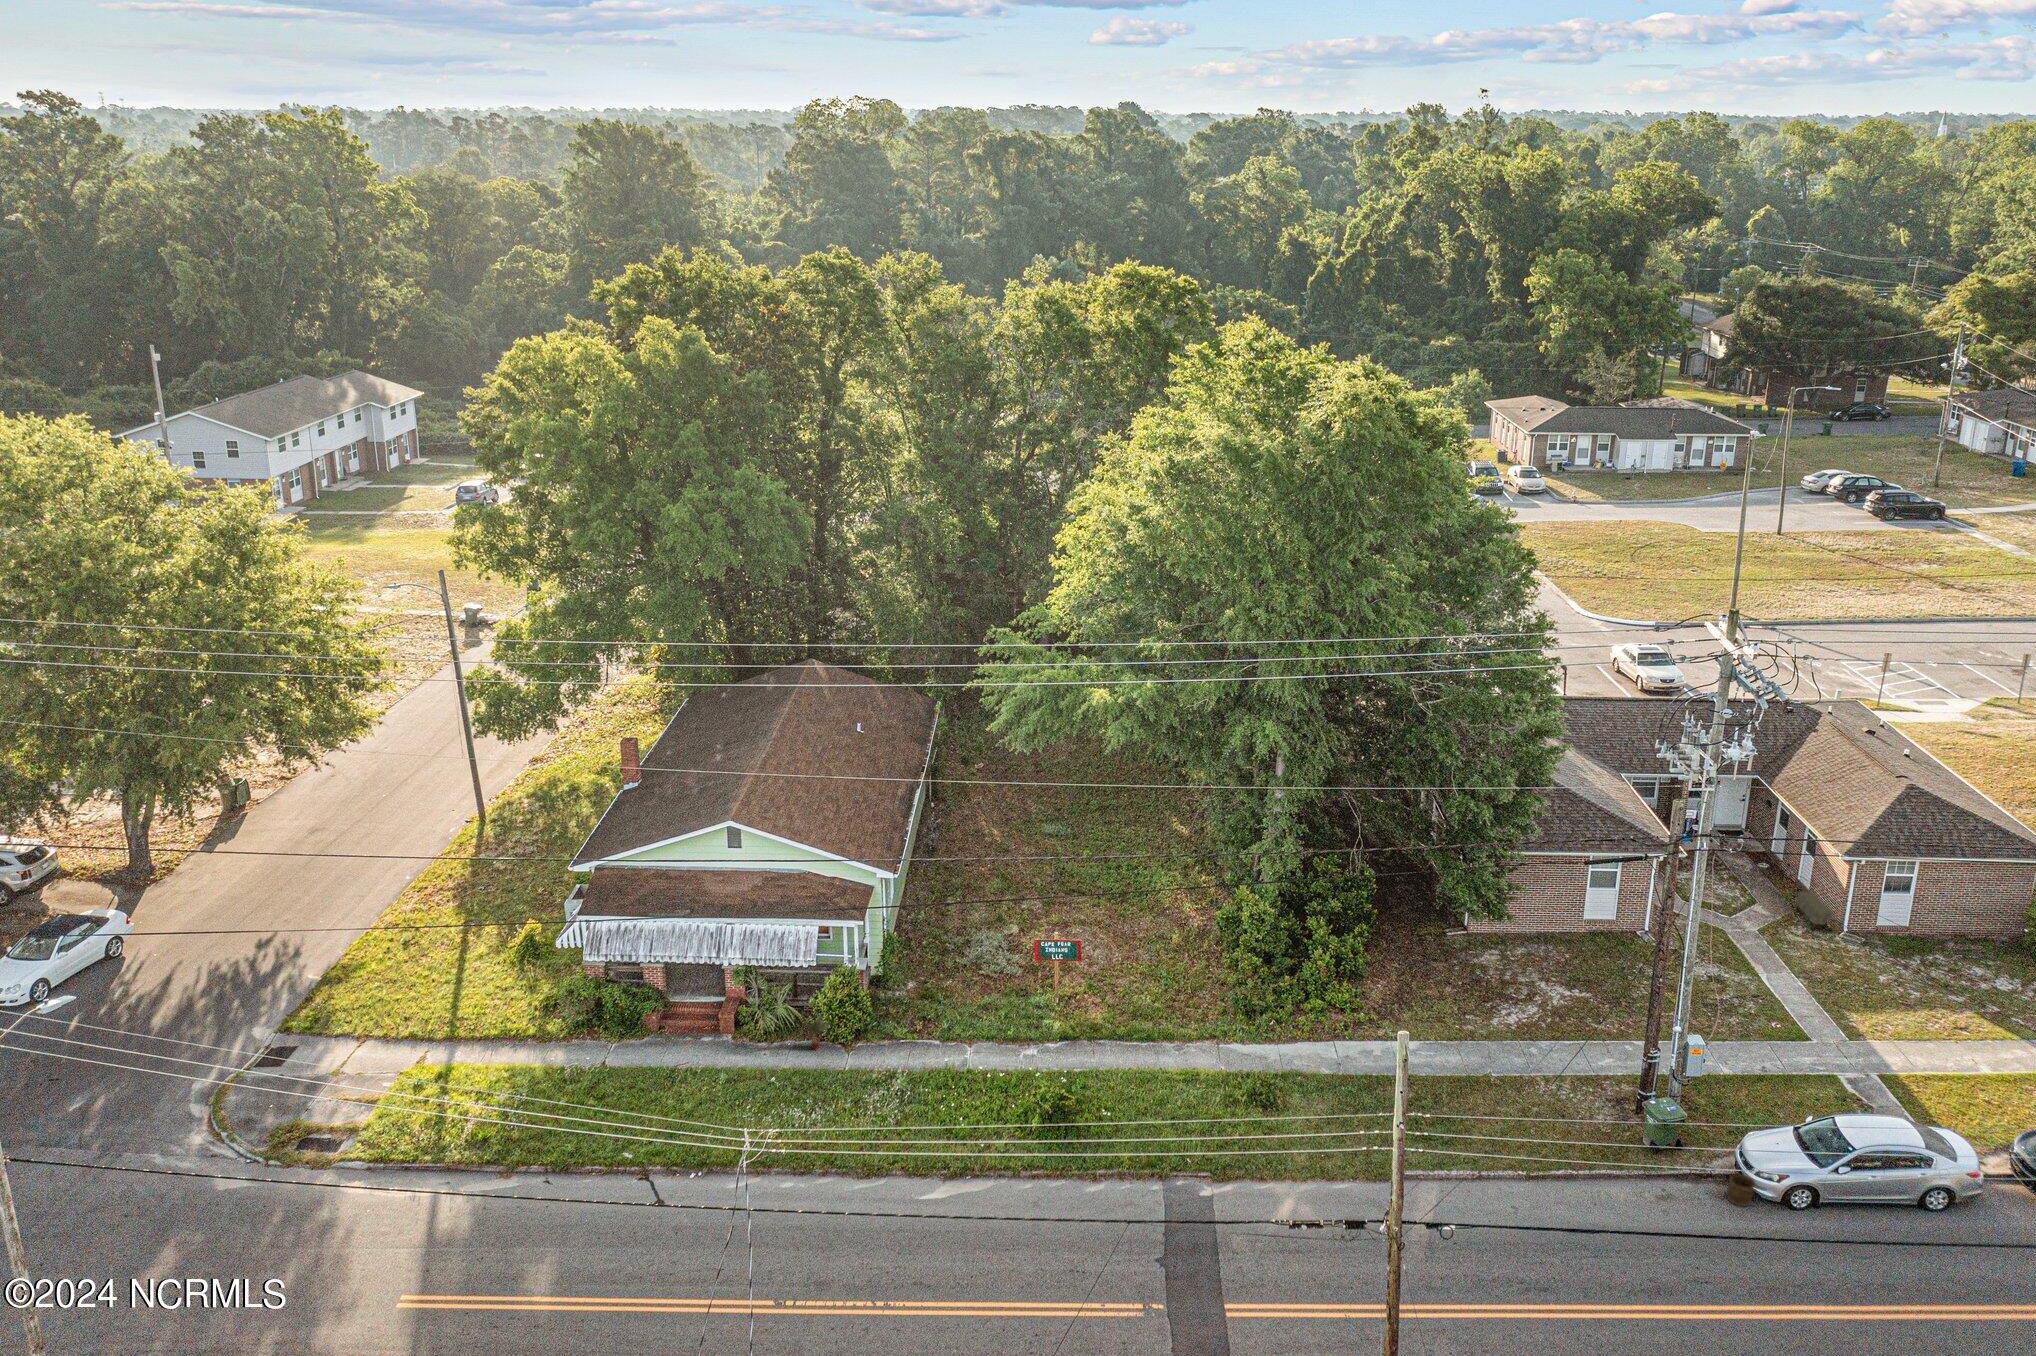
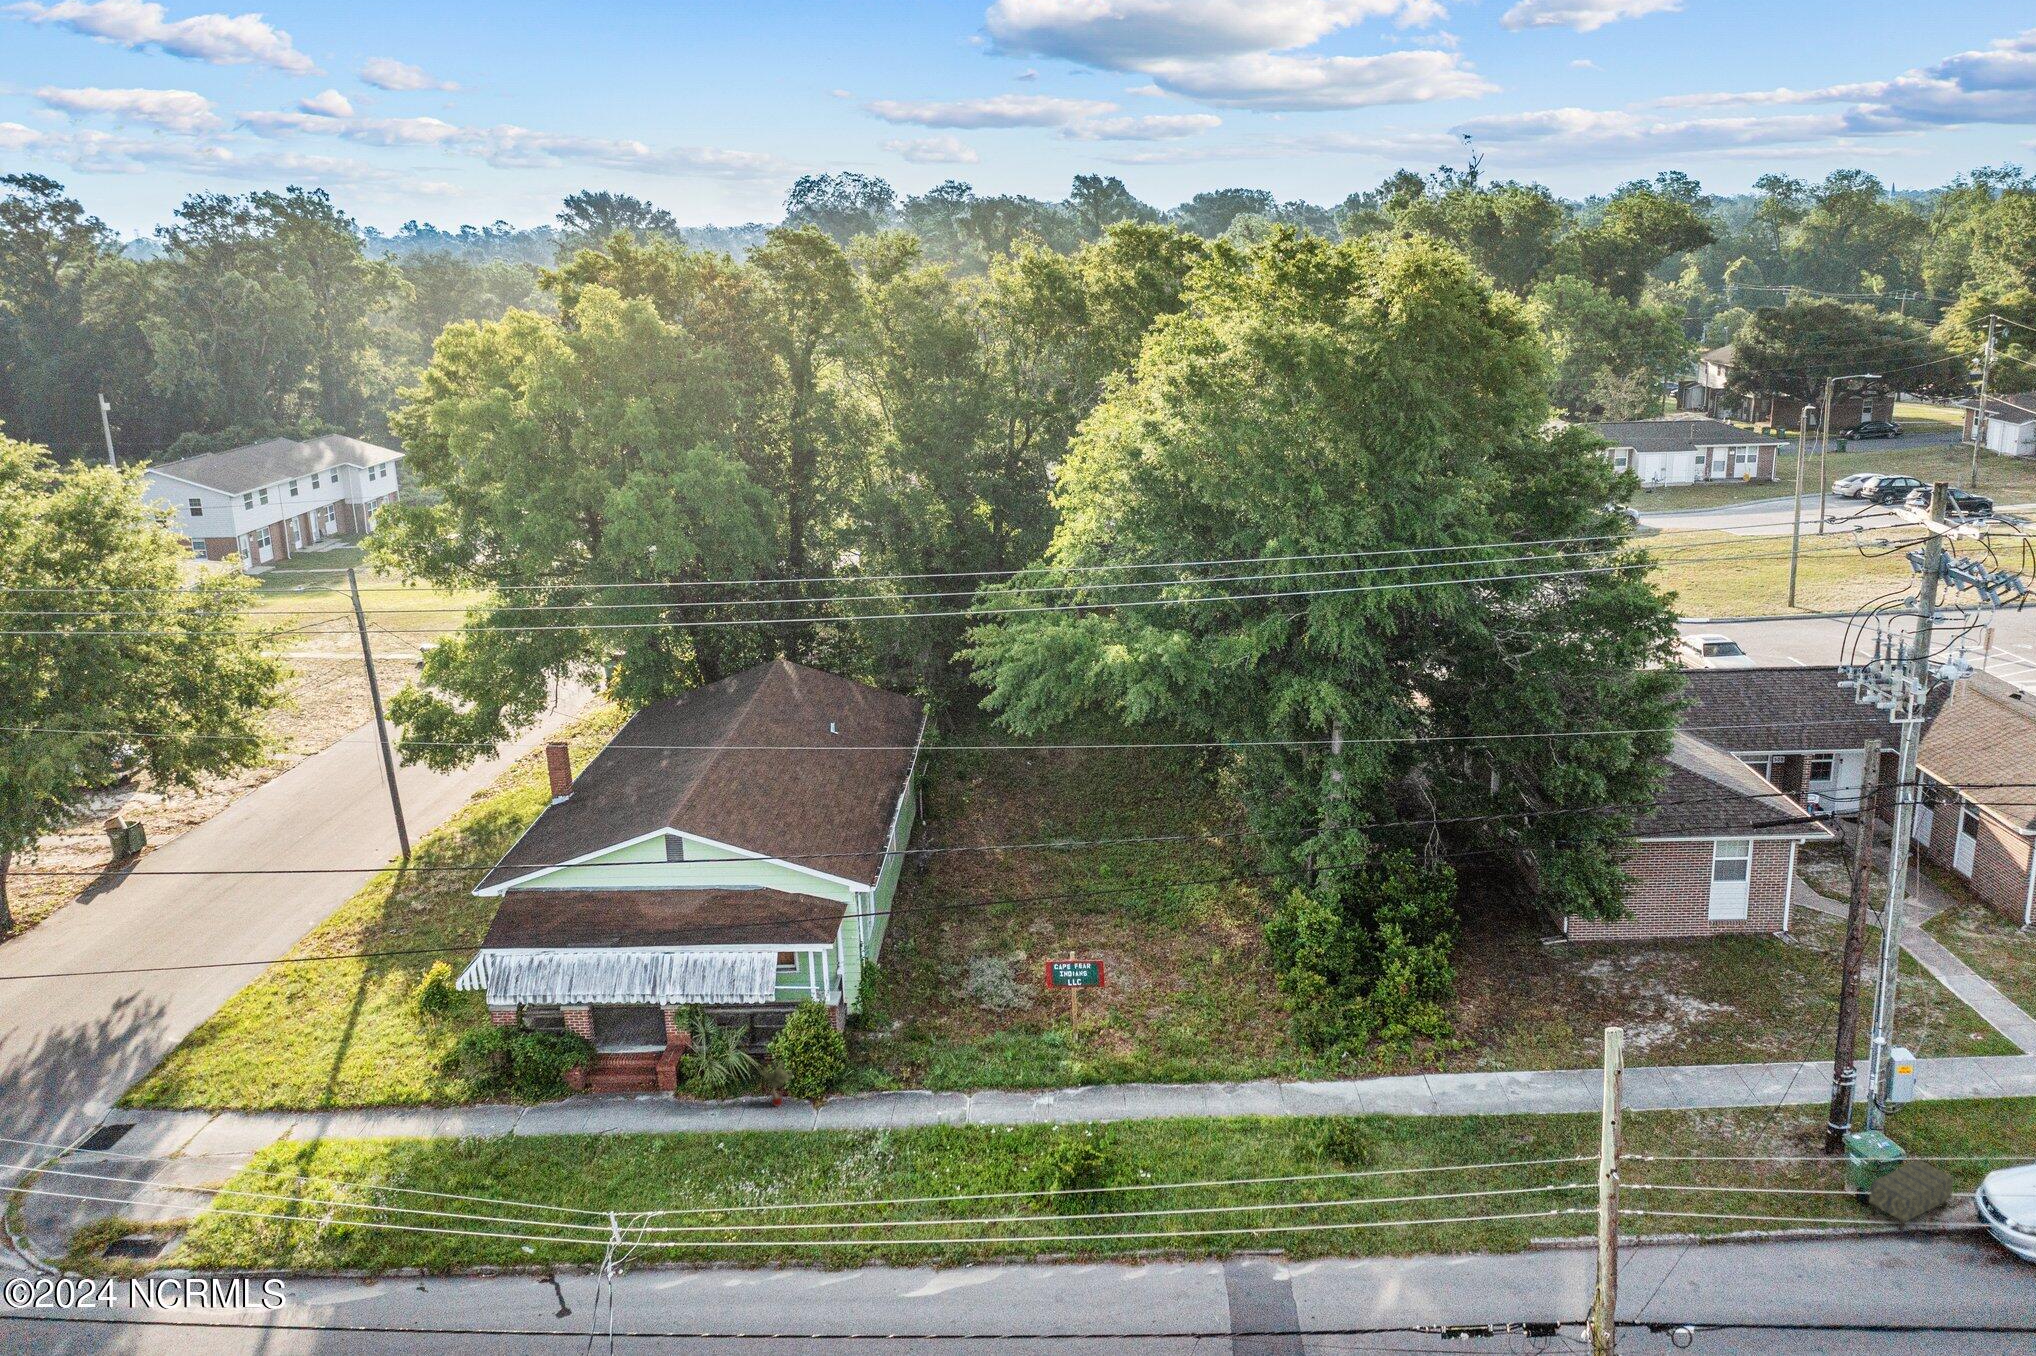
bench: present [1796,891,1834,929] -> present [1869,1160,1954,1230]
bucket: present [1726,1174,1757,1206] -> none [1973,1228,2017,1272]

